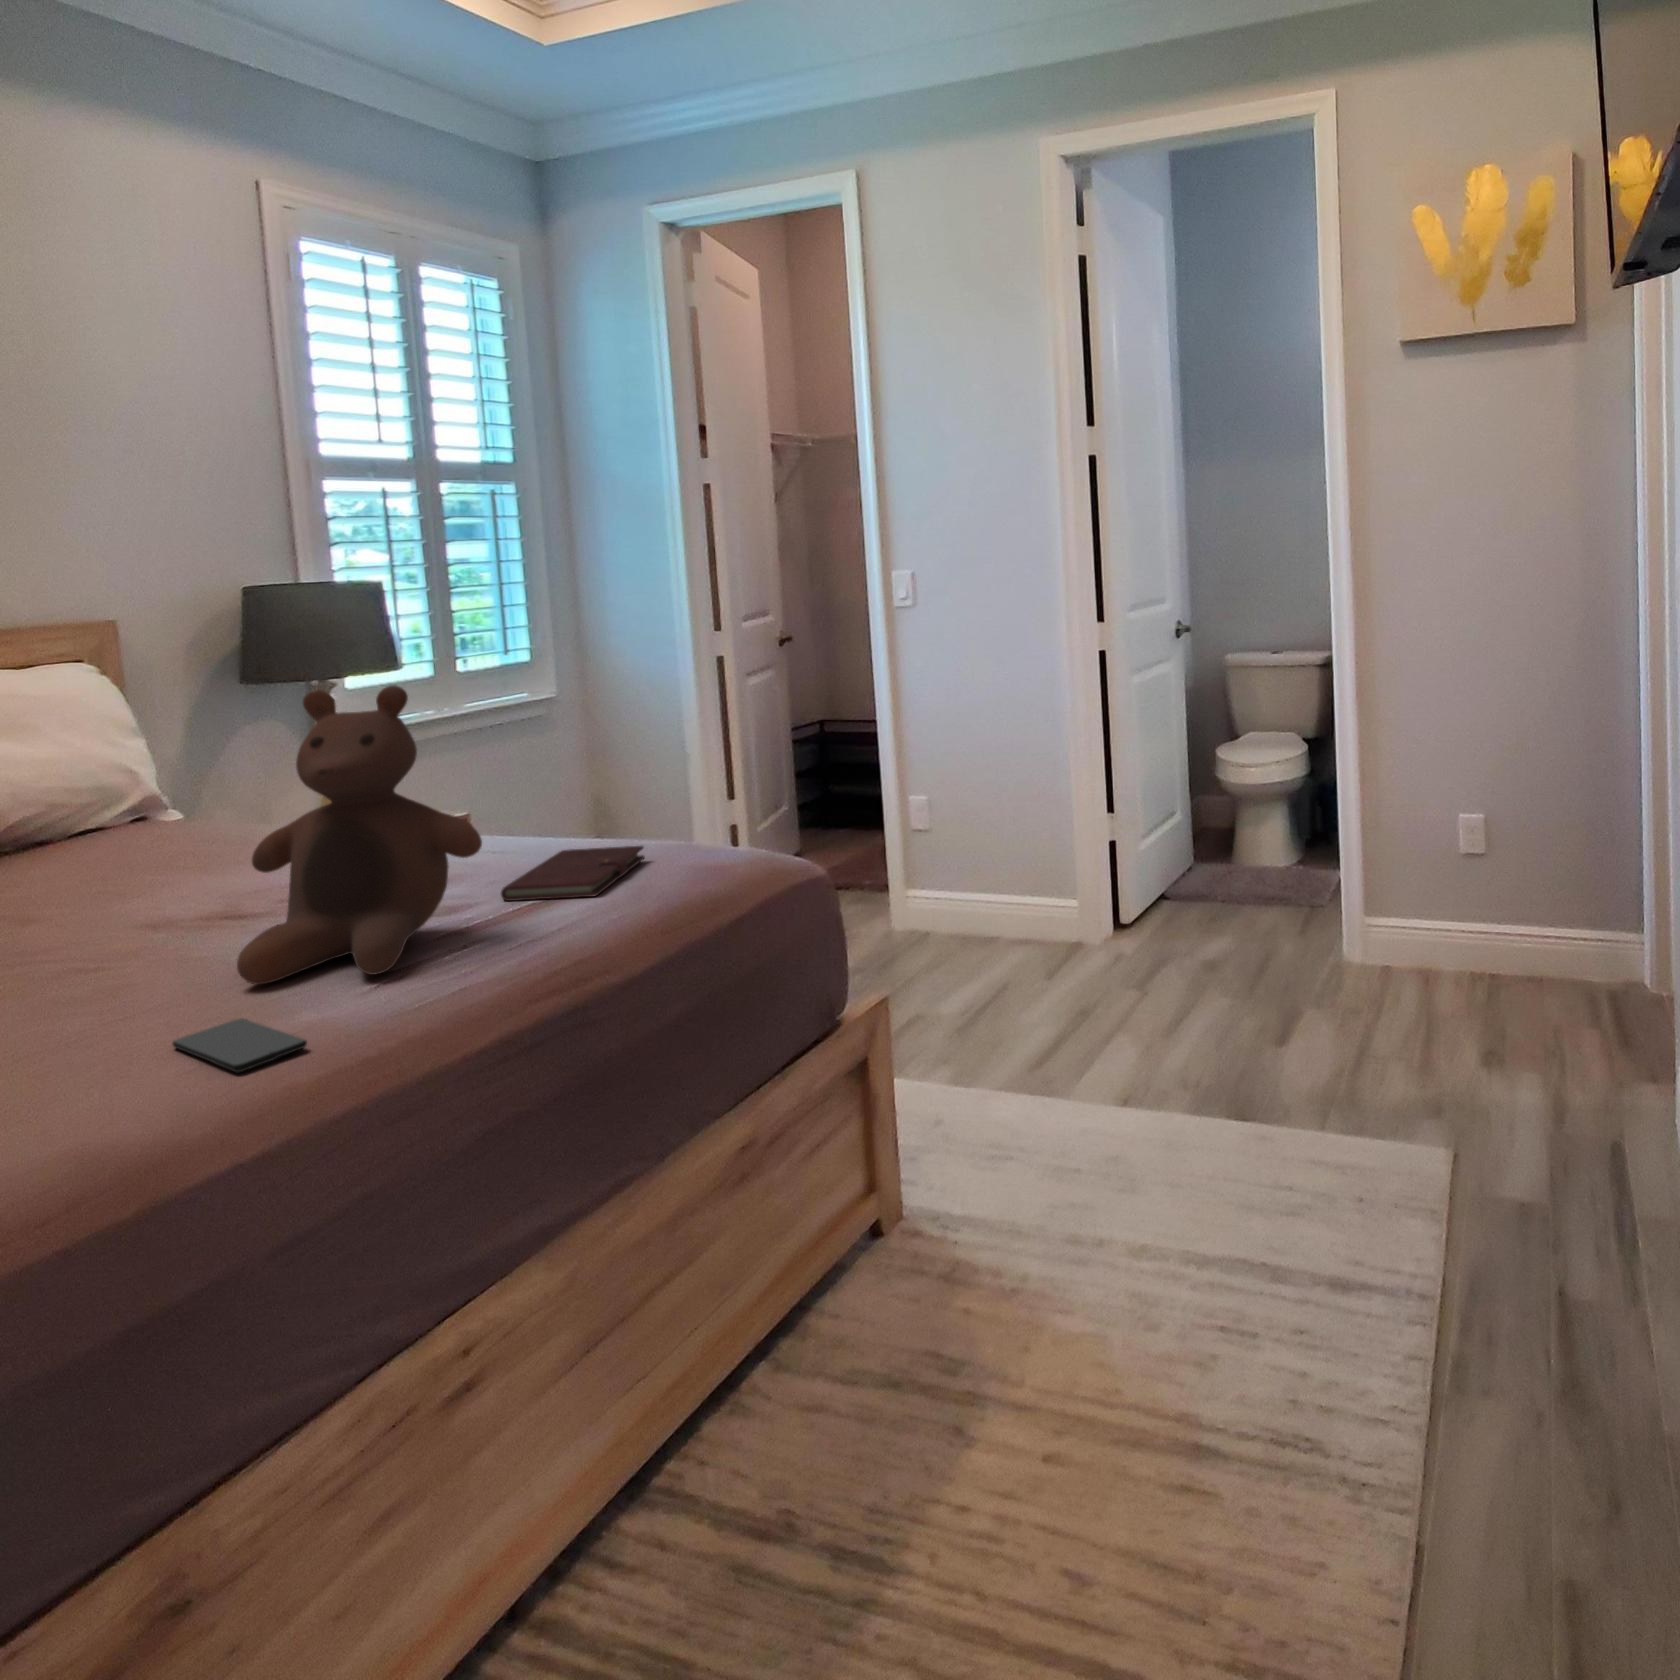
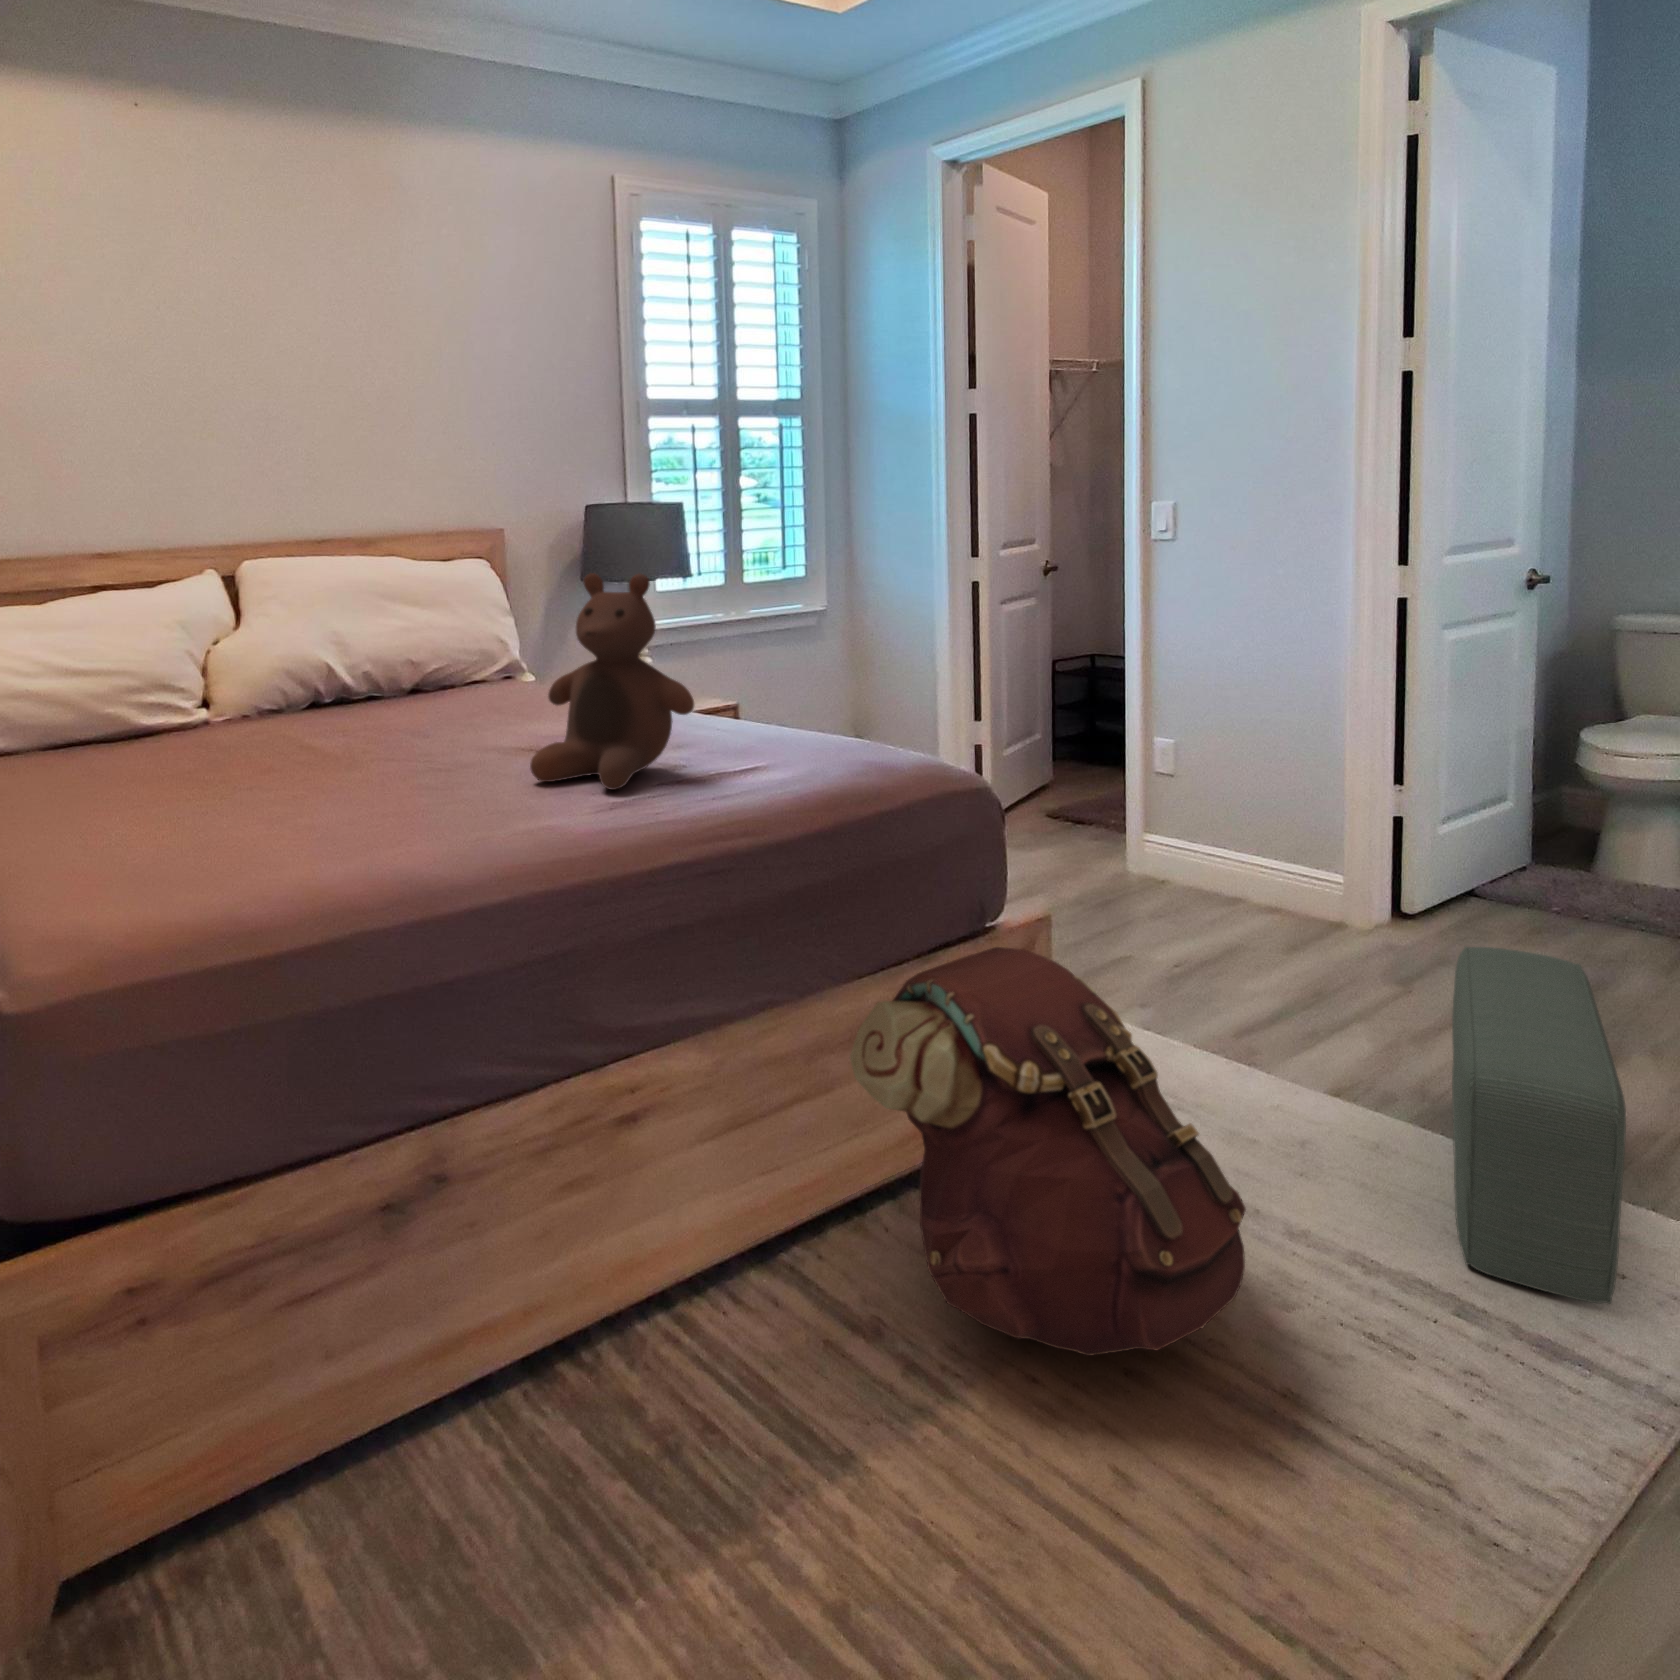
notebook: present [501,846,644,901] -> none [714,729,835,768]
pouf: none [1188,925,1338,1209] -> present [1452,947,1626,1304]
smartphone: present [173,1018,307,1072] -> none [484,798,555,829]
backpack: none [721,1039,1115,1466] -> present [850,947,1246,1356]

